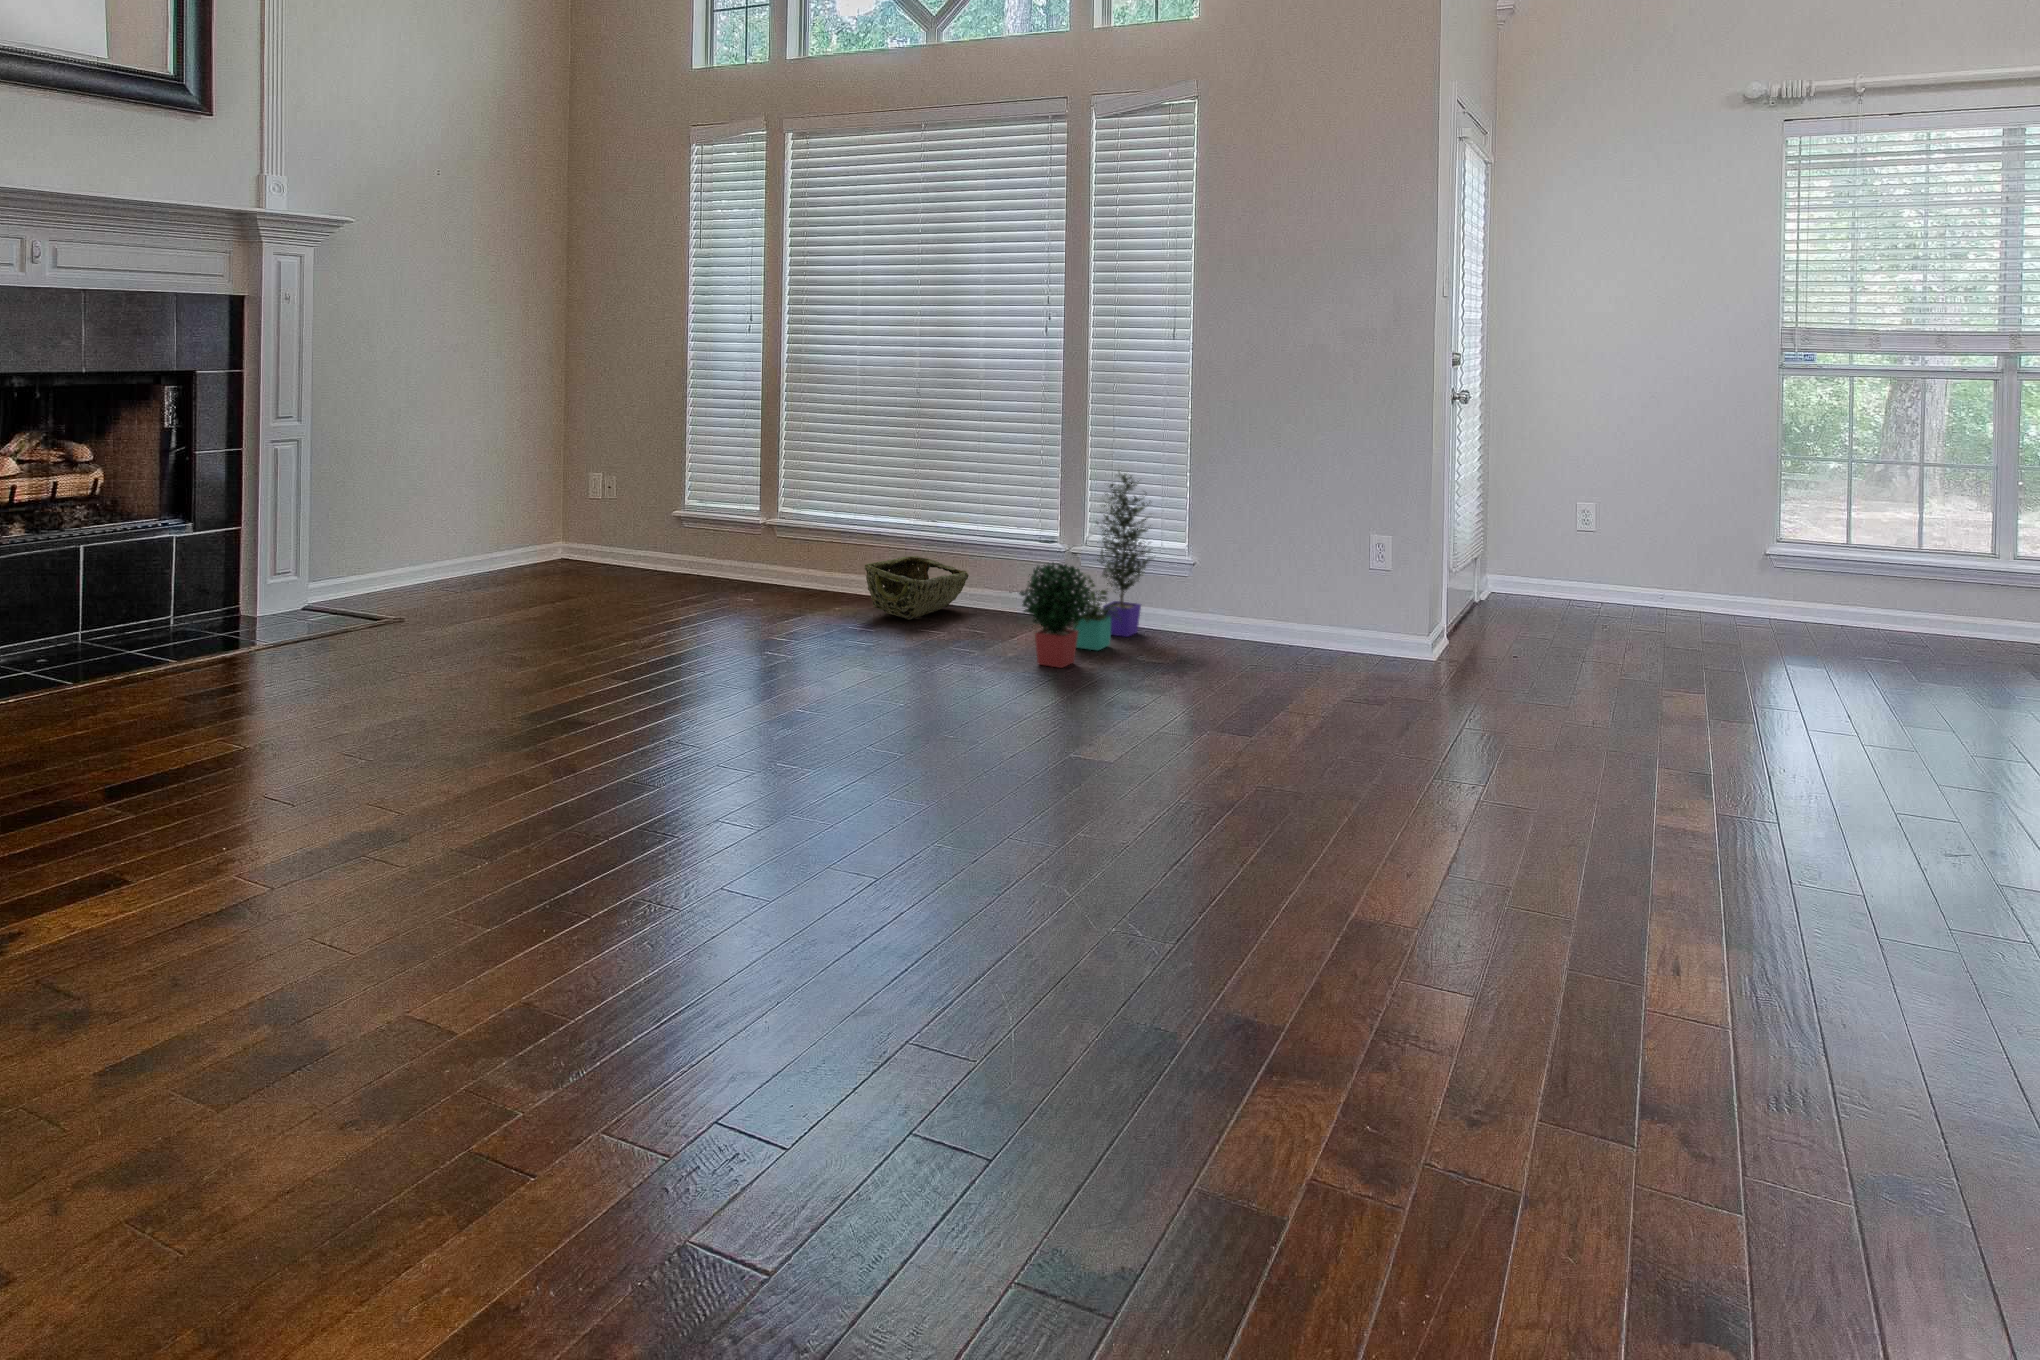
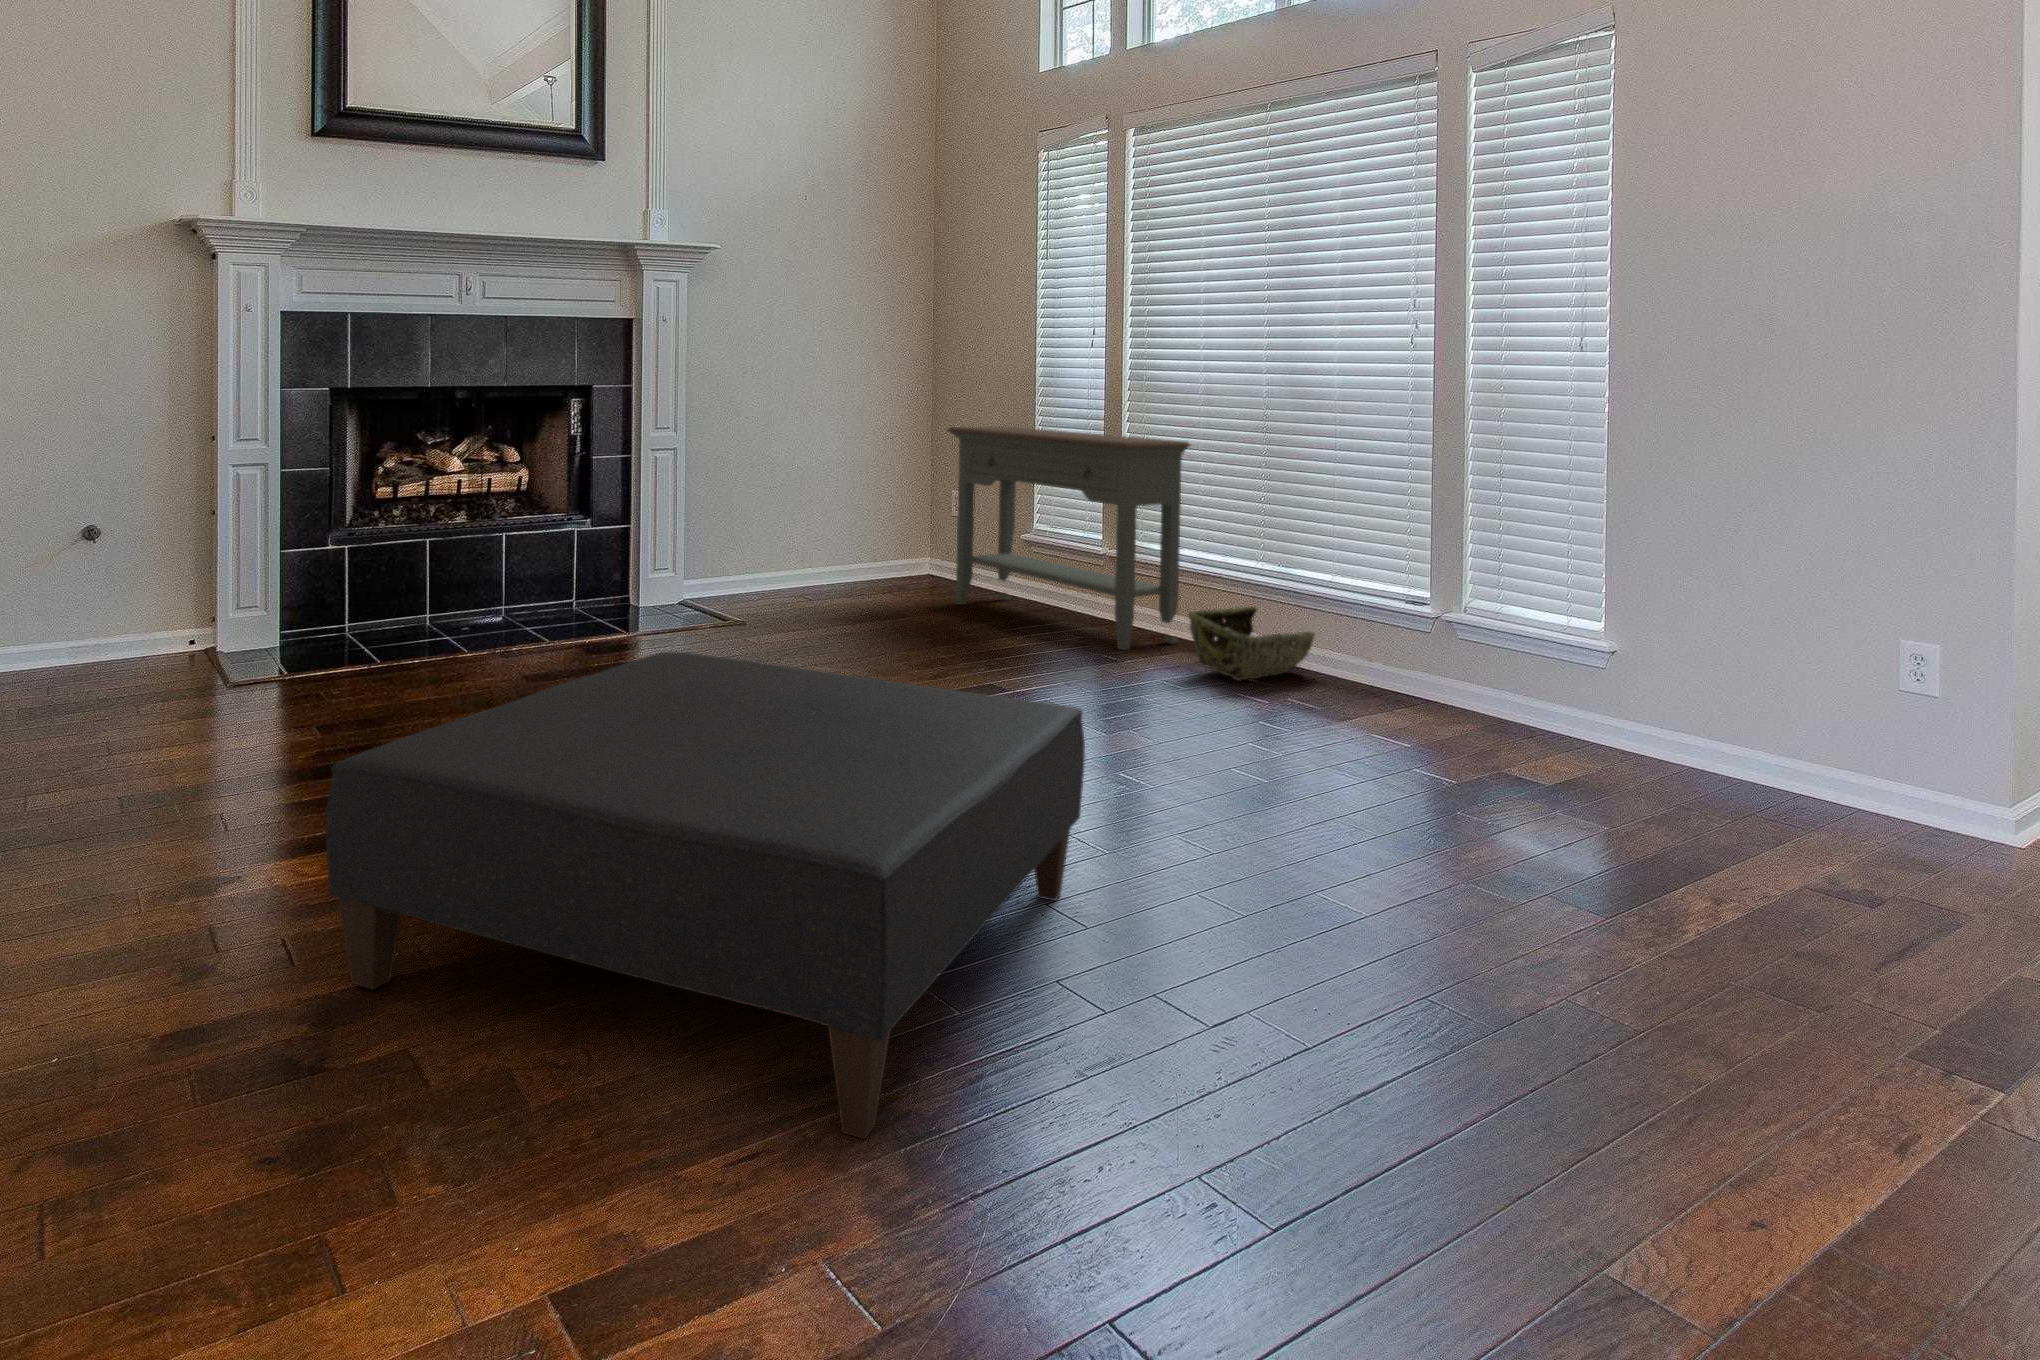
console table: none [602,406,850,606] -> present [947,427,1190,650]
potted plant: present [1020,472,1151,668] -> none [1339,519,1560,766]
ottoman: none [240,638,904,1004] -> present [326,652,1085,1139]

